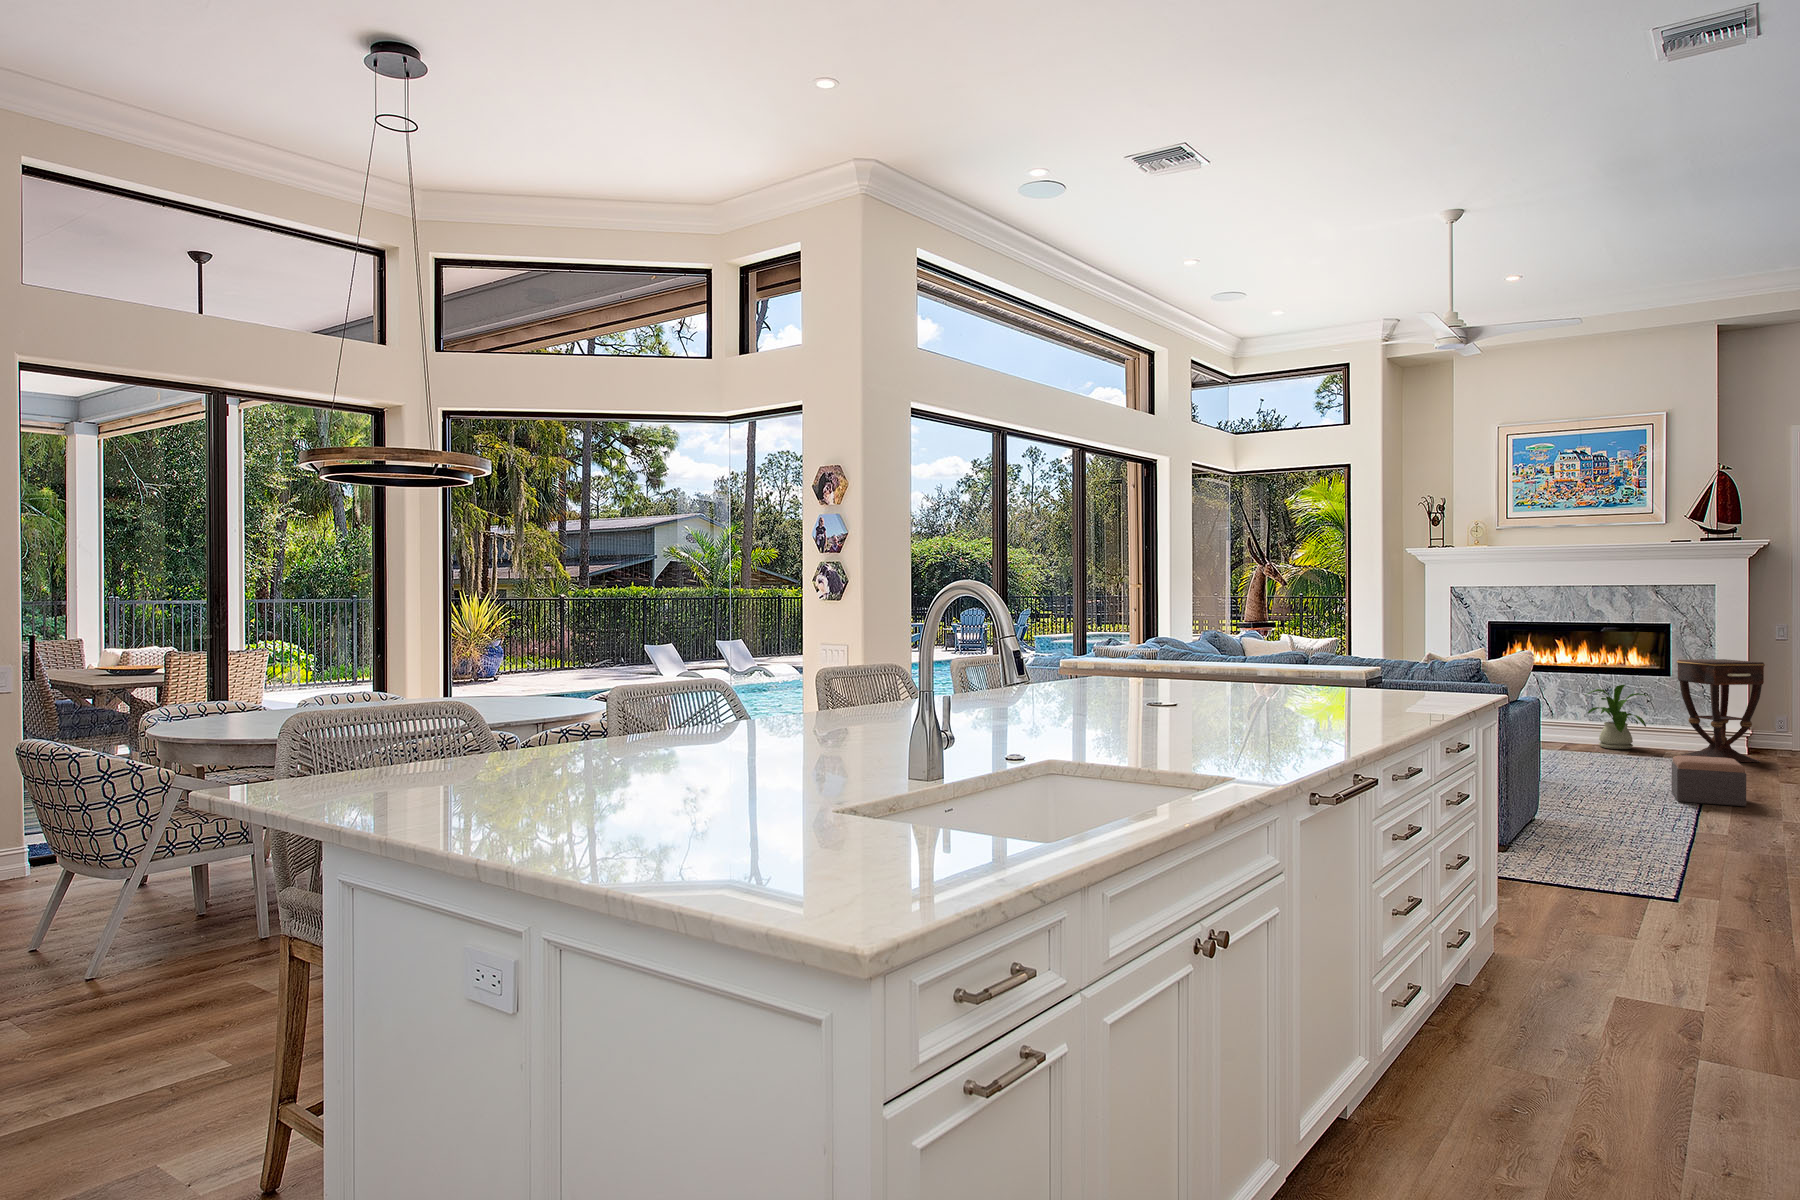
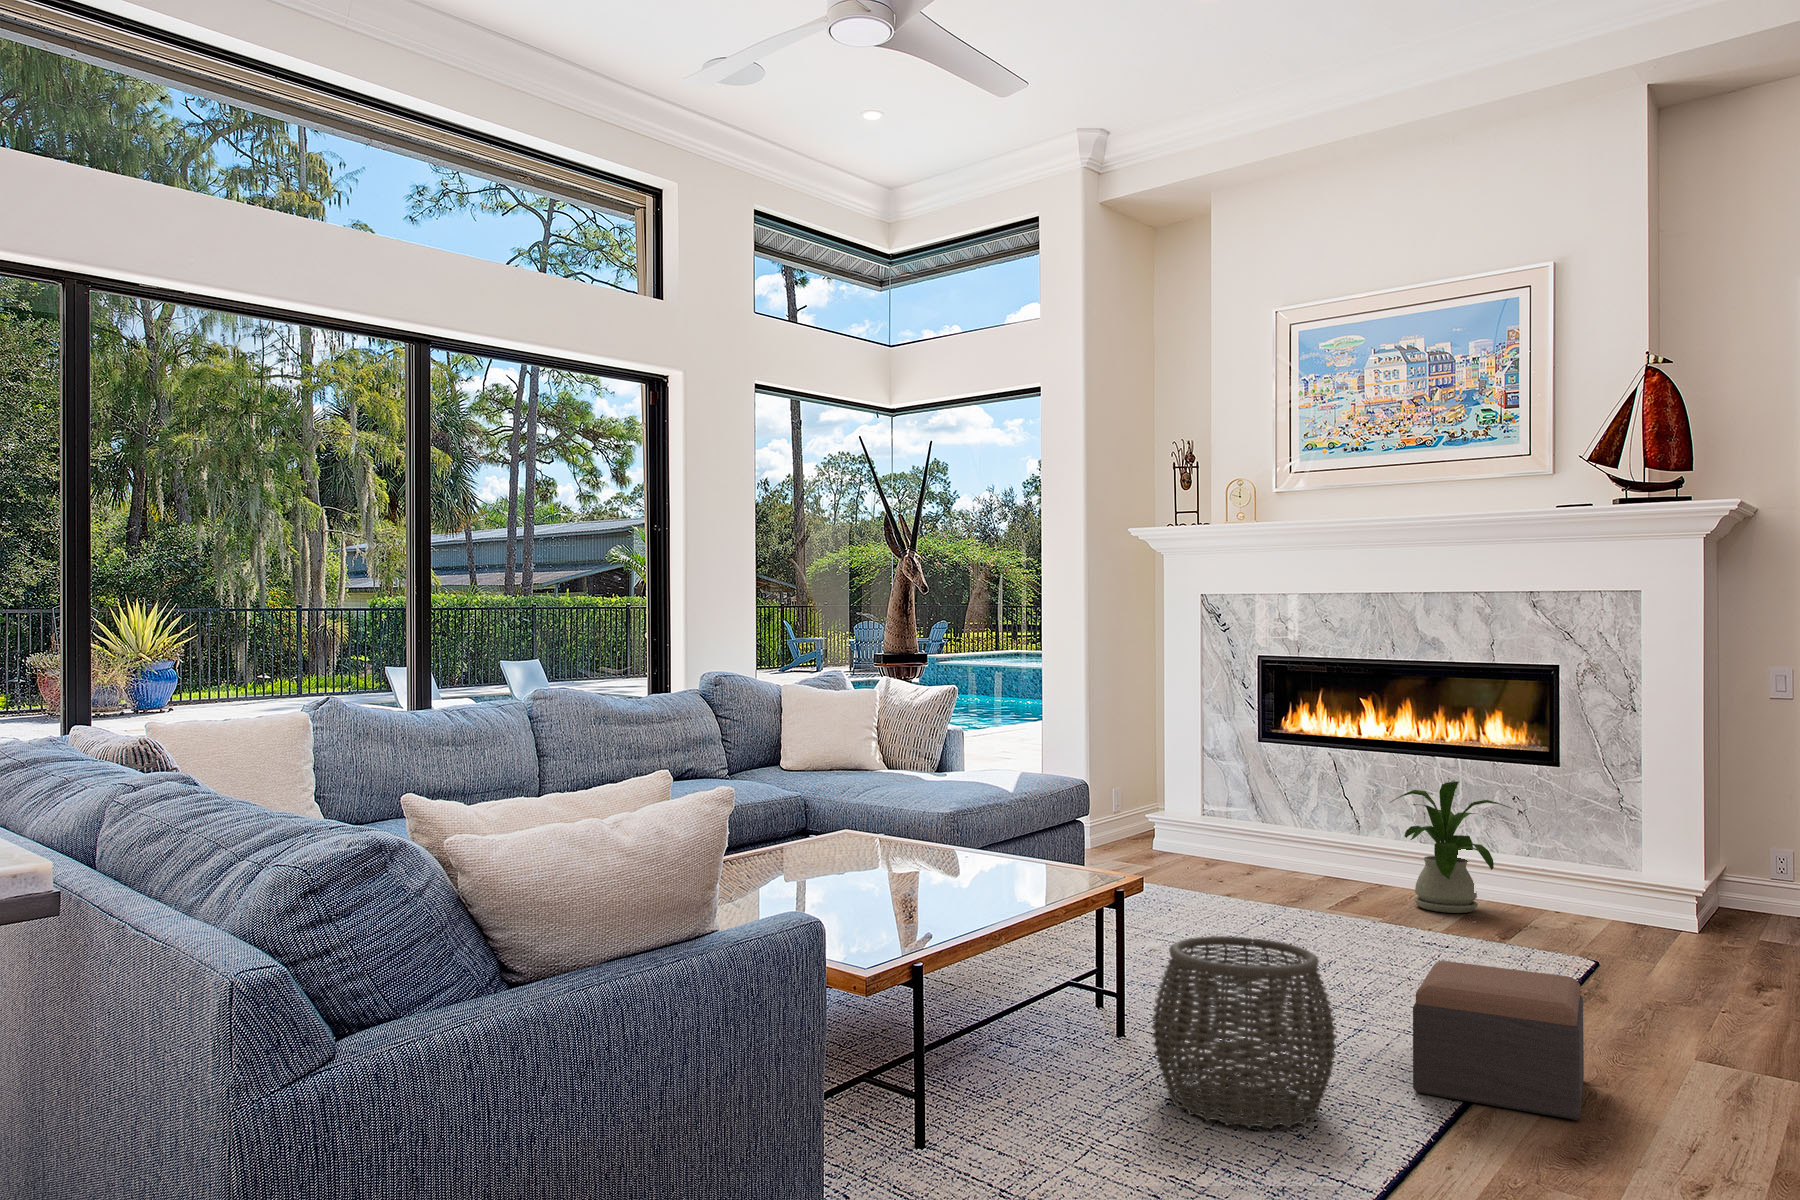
side table: present [1677,659,1765,762] -> none [1550,733,1719,956]
woven basket: none [1582,746,1660,810] -> present [1152,936,1337,1129]

